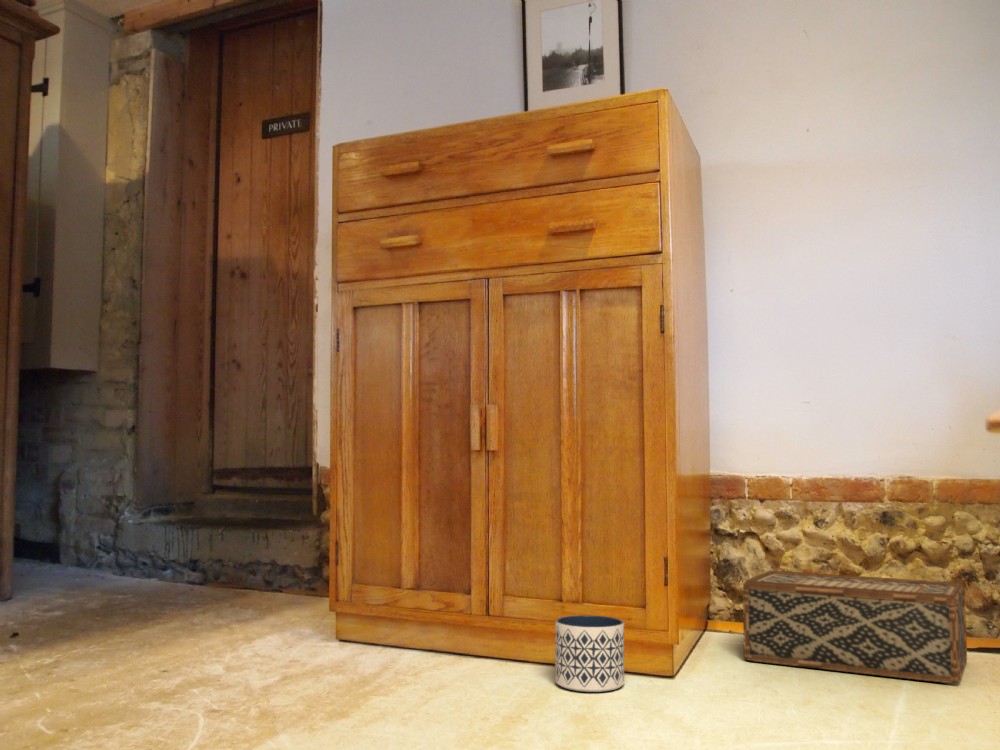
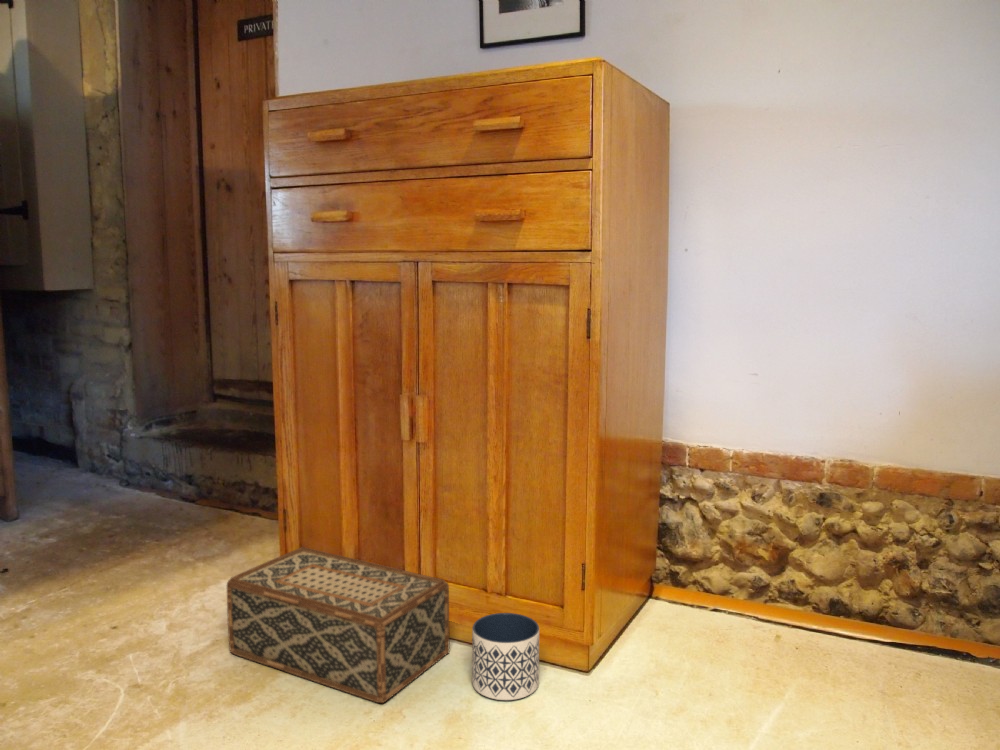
woven basket: present [743,570,967,683] -> present [227,547,450,703]

